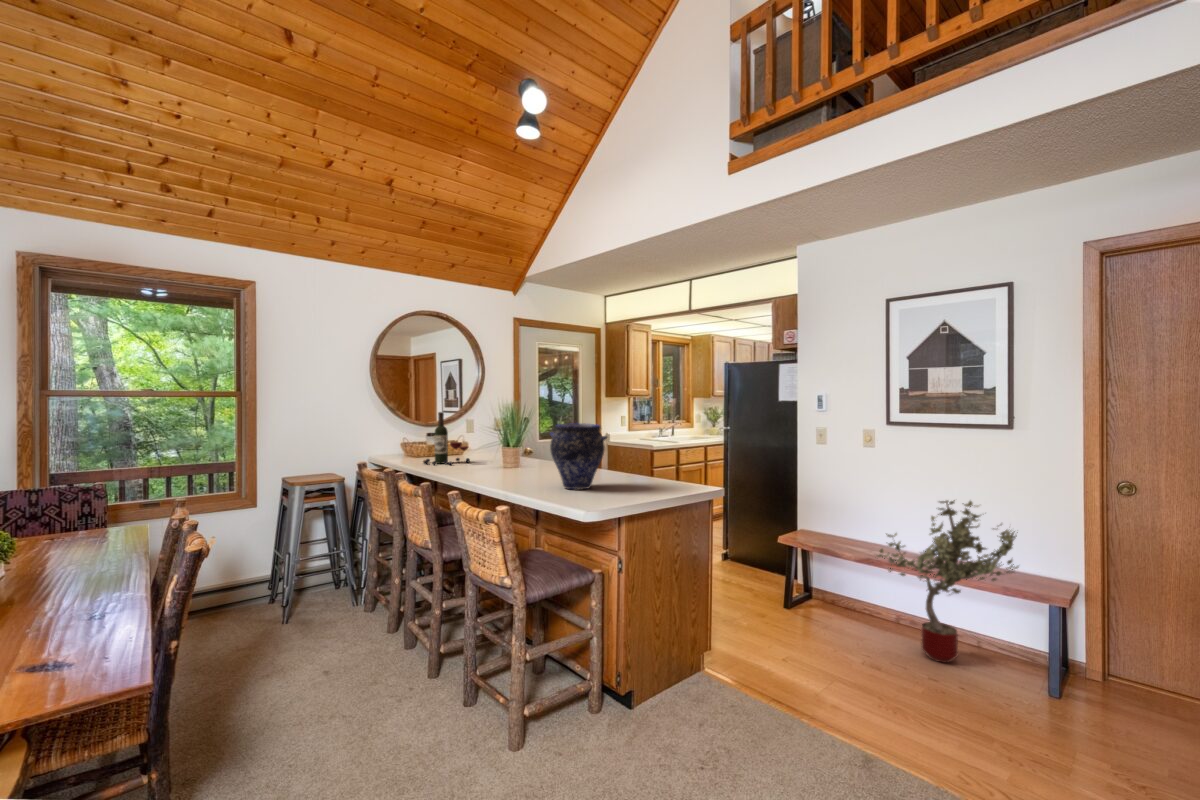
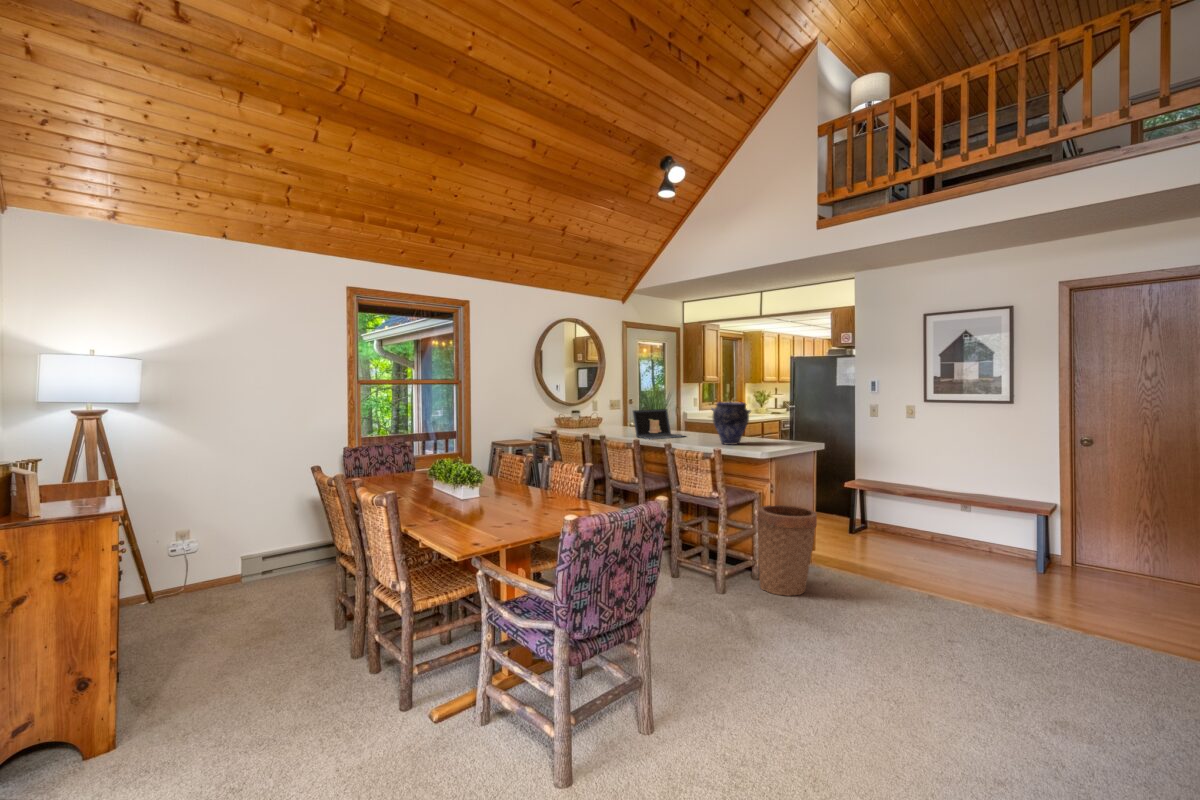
wine bottle: present [423,412,470,465] -> none [583,396,620,435]
laptop: none [475,431,547,476] -> present [633,409,686,440]
potted tree: present [877,500,1019,663] -> none [917,450,1017,557]
basket: none [587,591,682,758] -> present [758,505,817,596]

